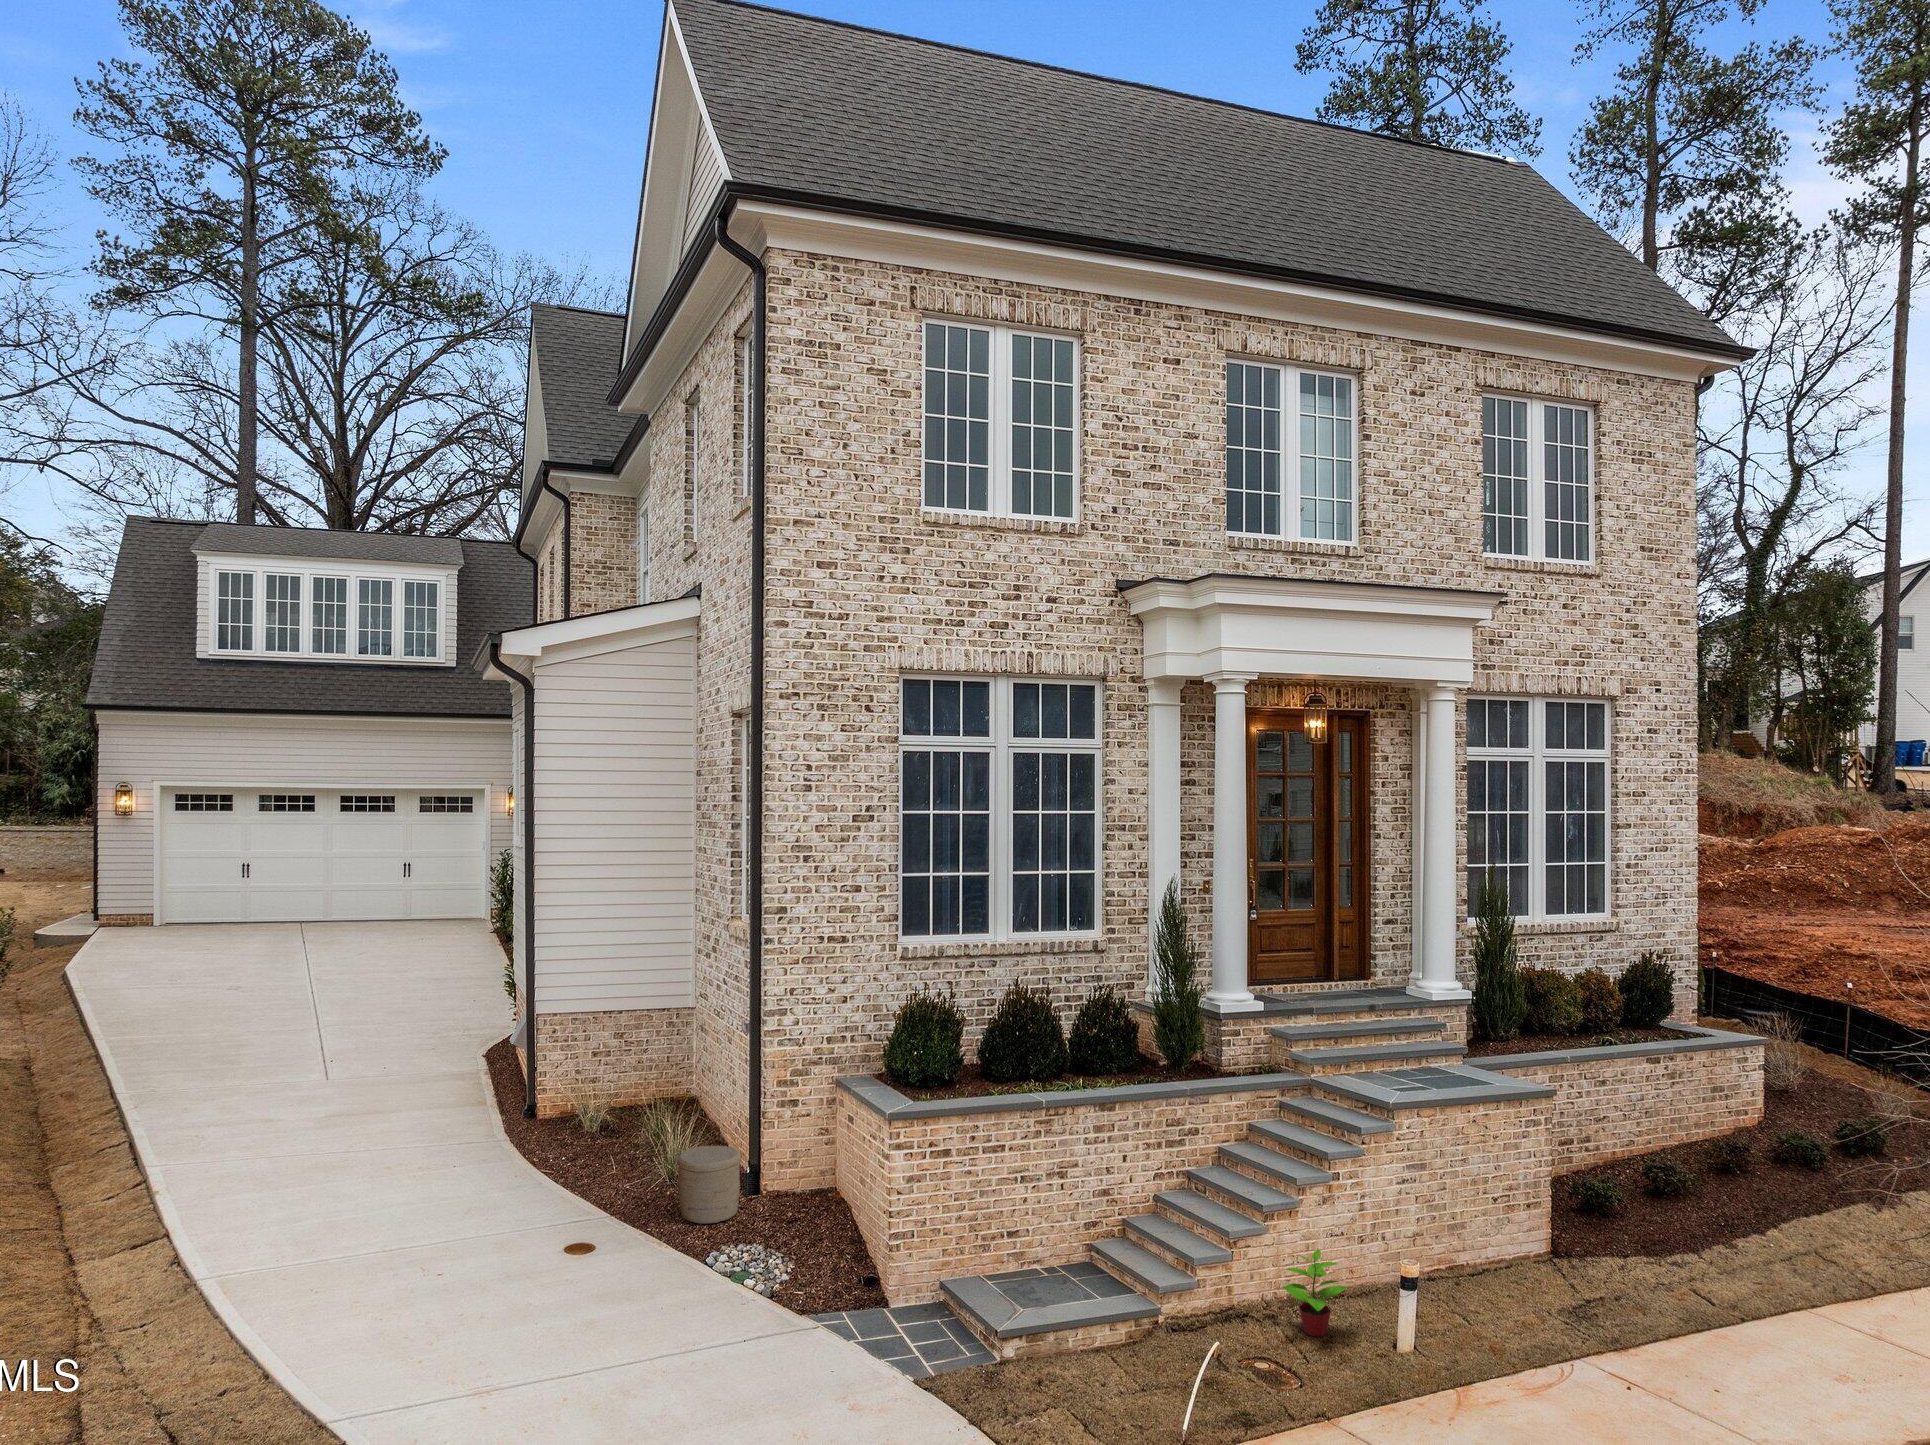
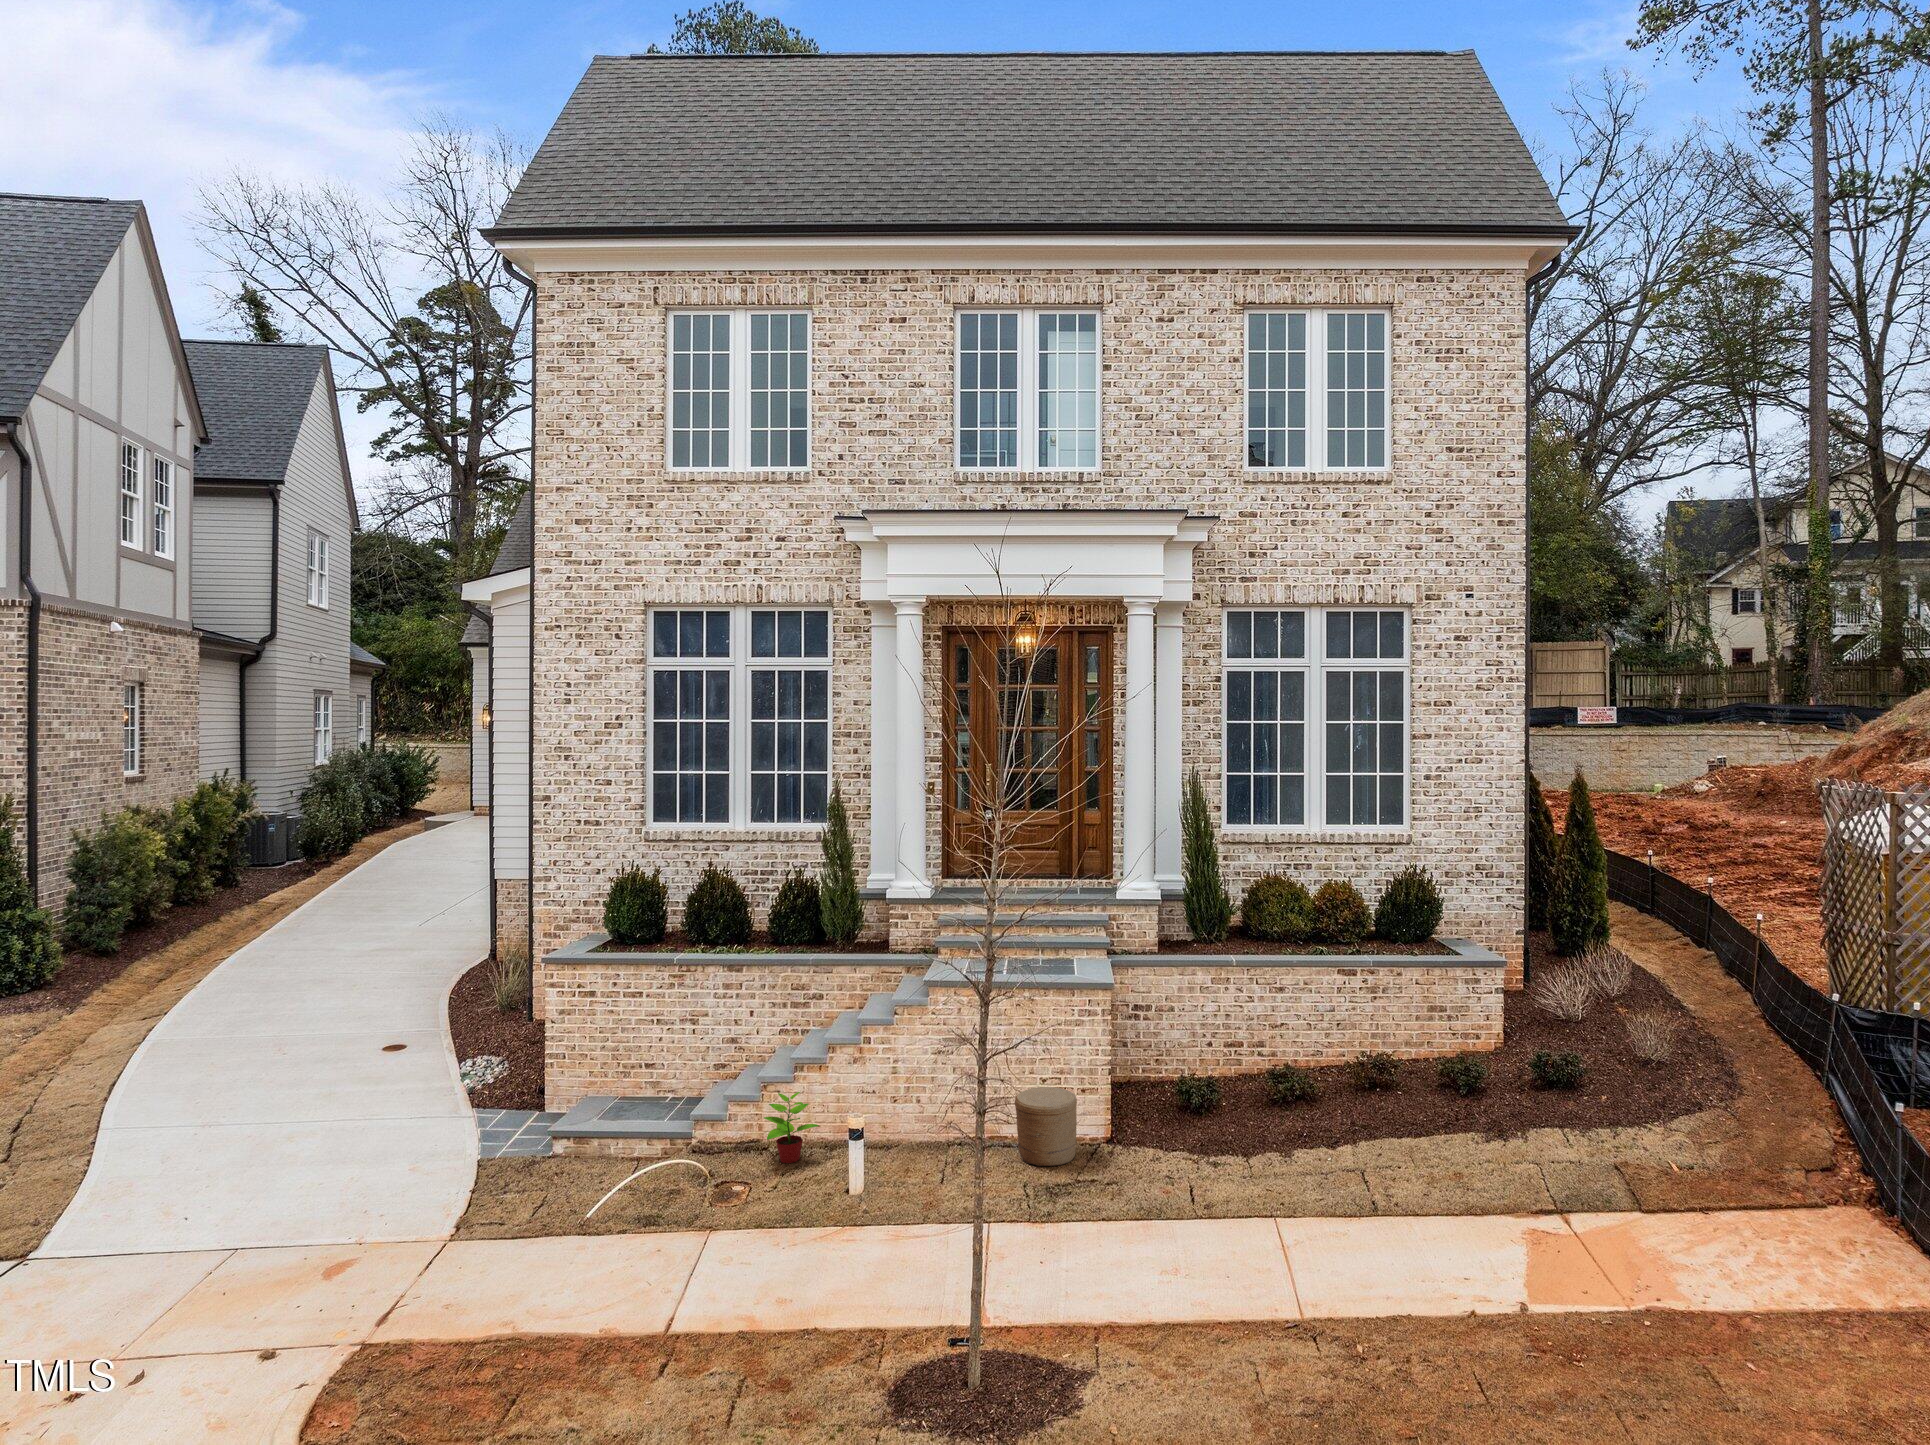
woven basket: present [677,1146,741,1224] -> present [1015,1087,1077,1166]

